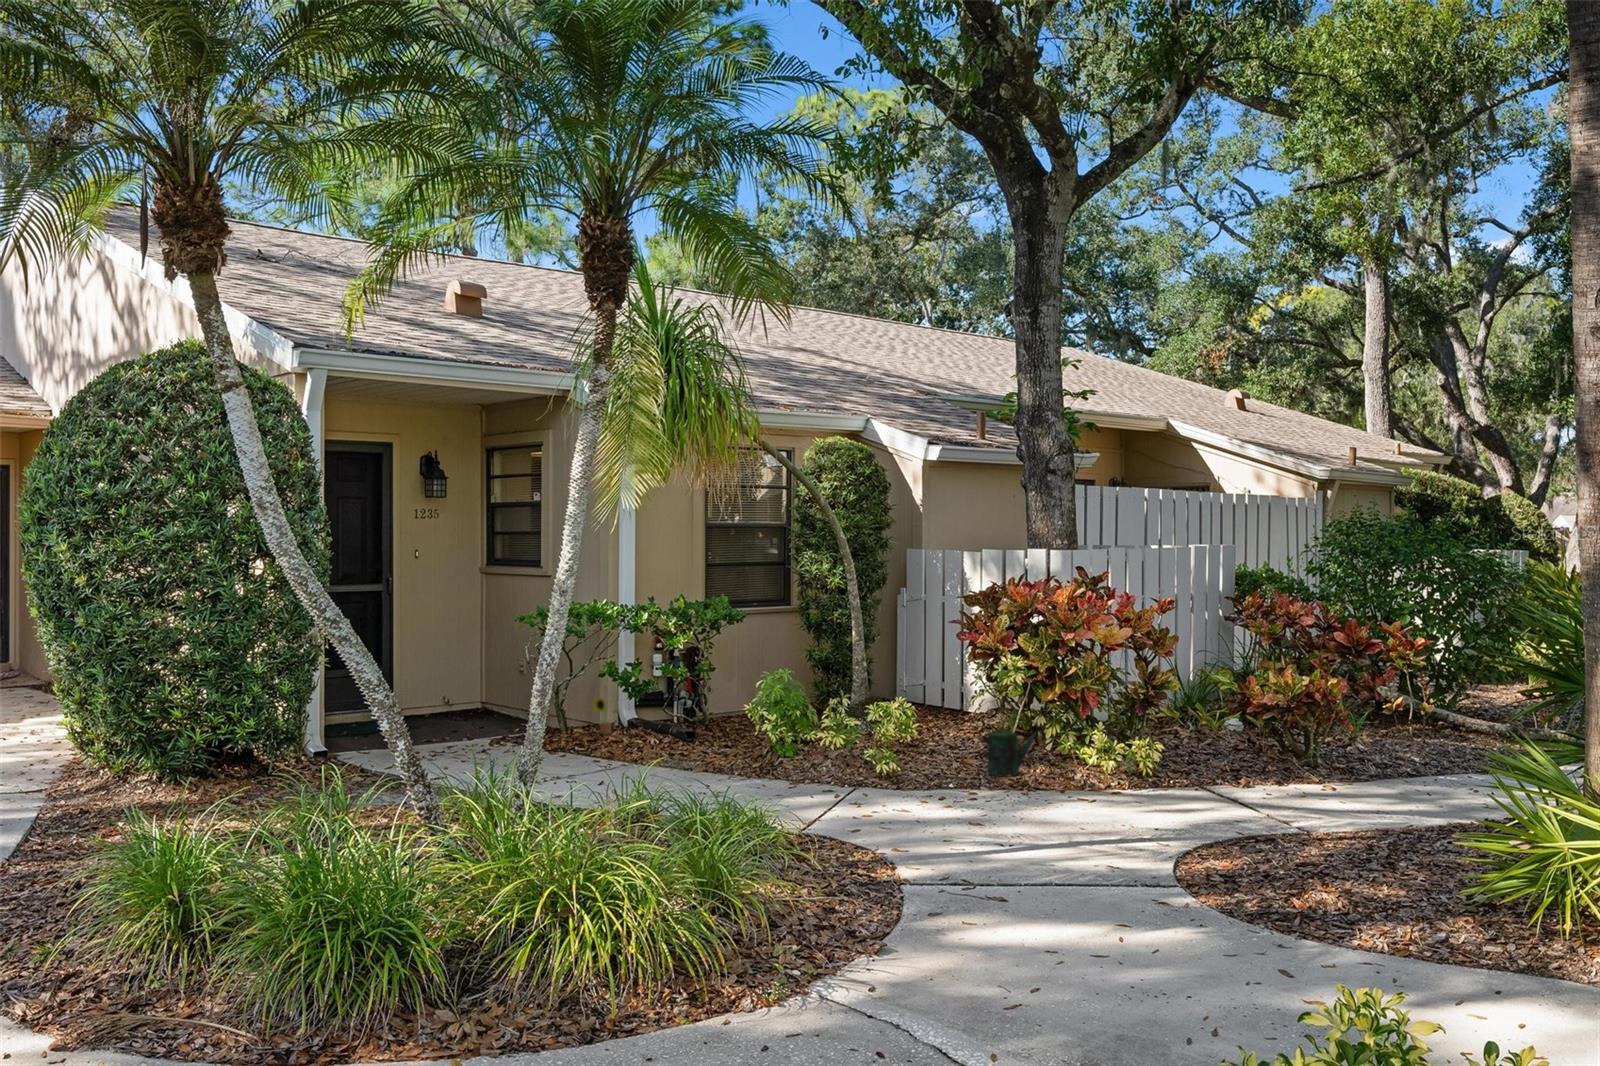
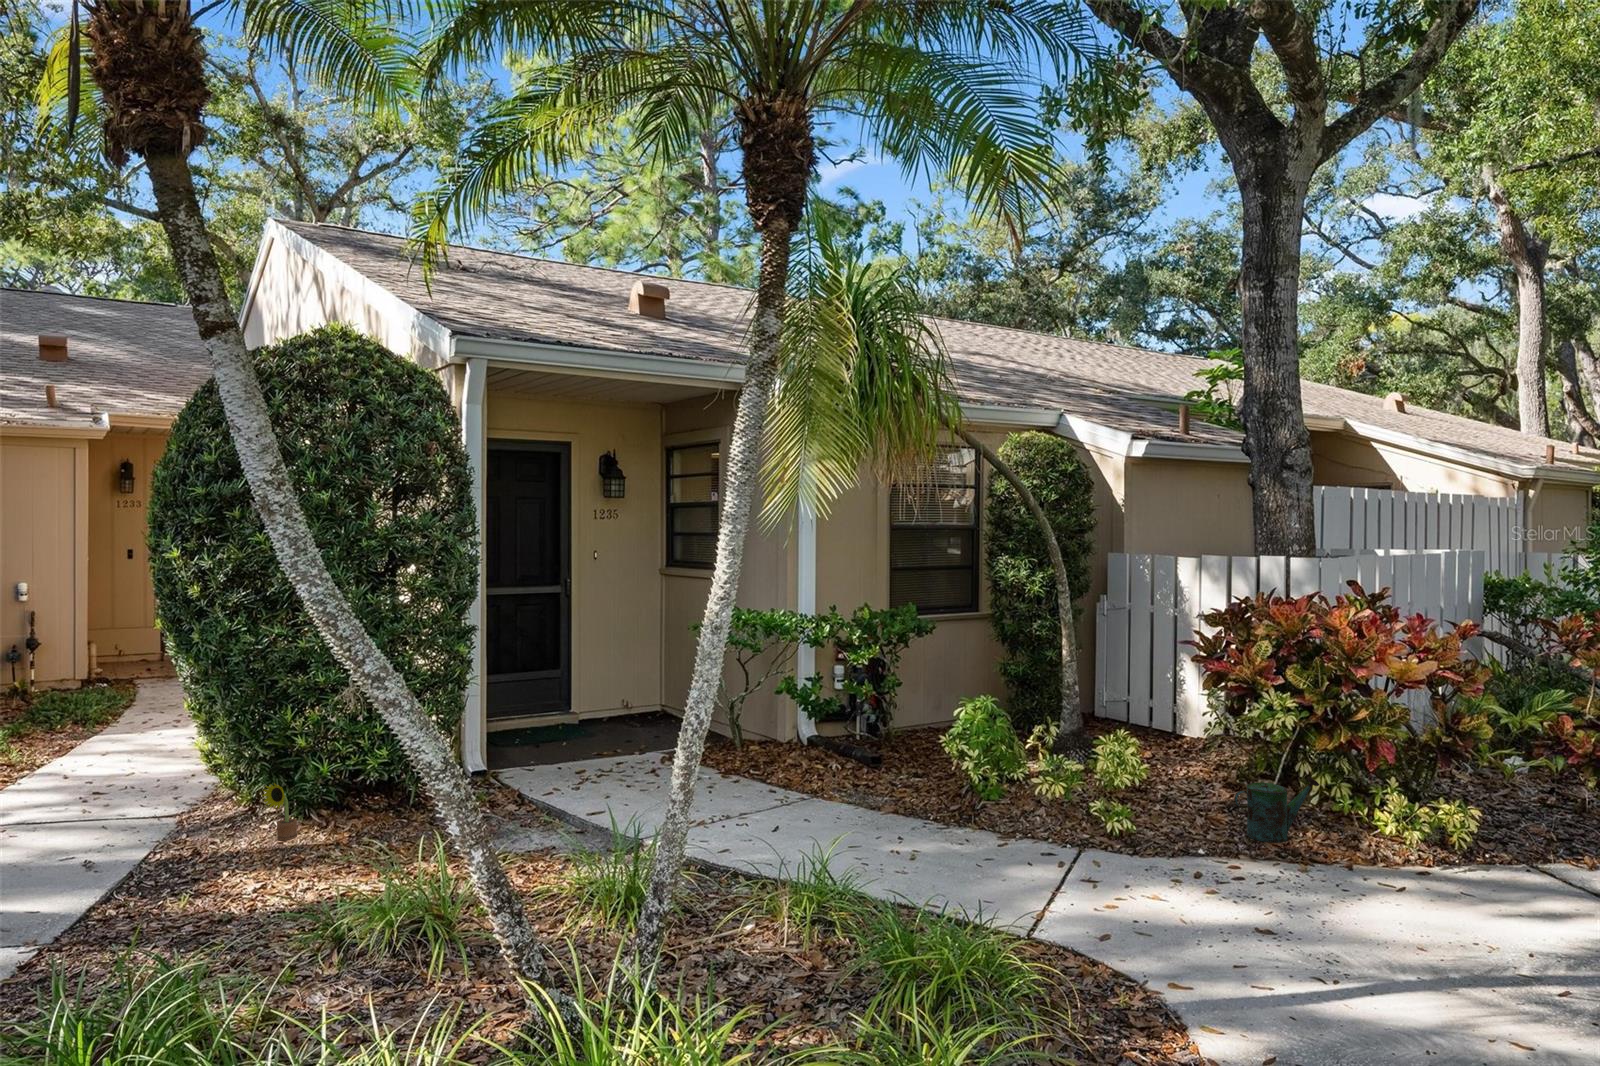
decorative plant: present [593,698,612,734] -> present [263,783,297,840]

